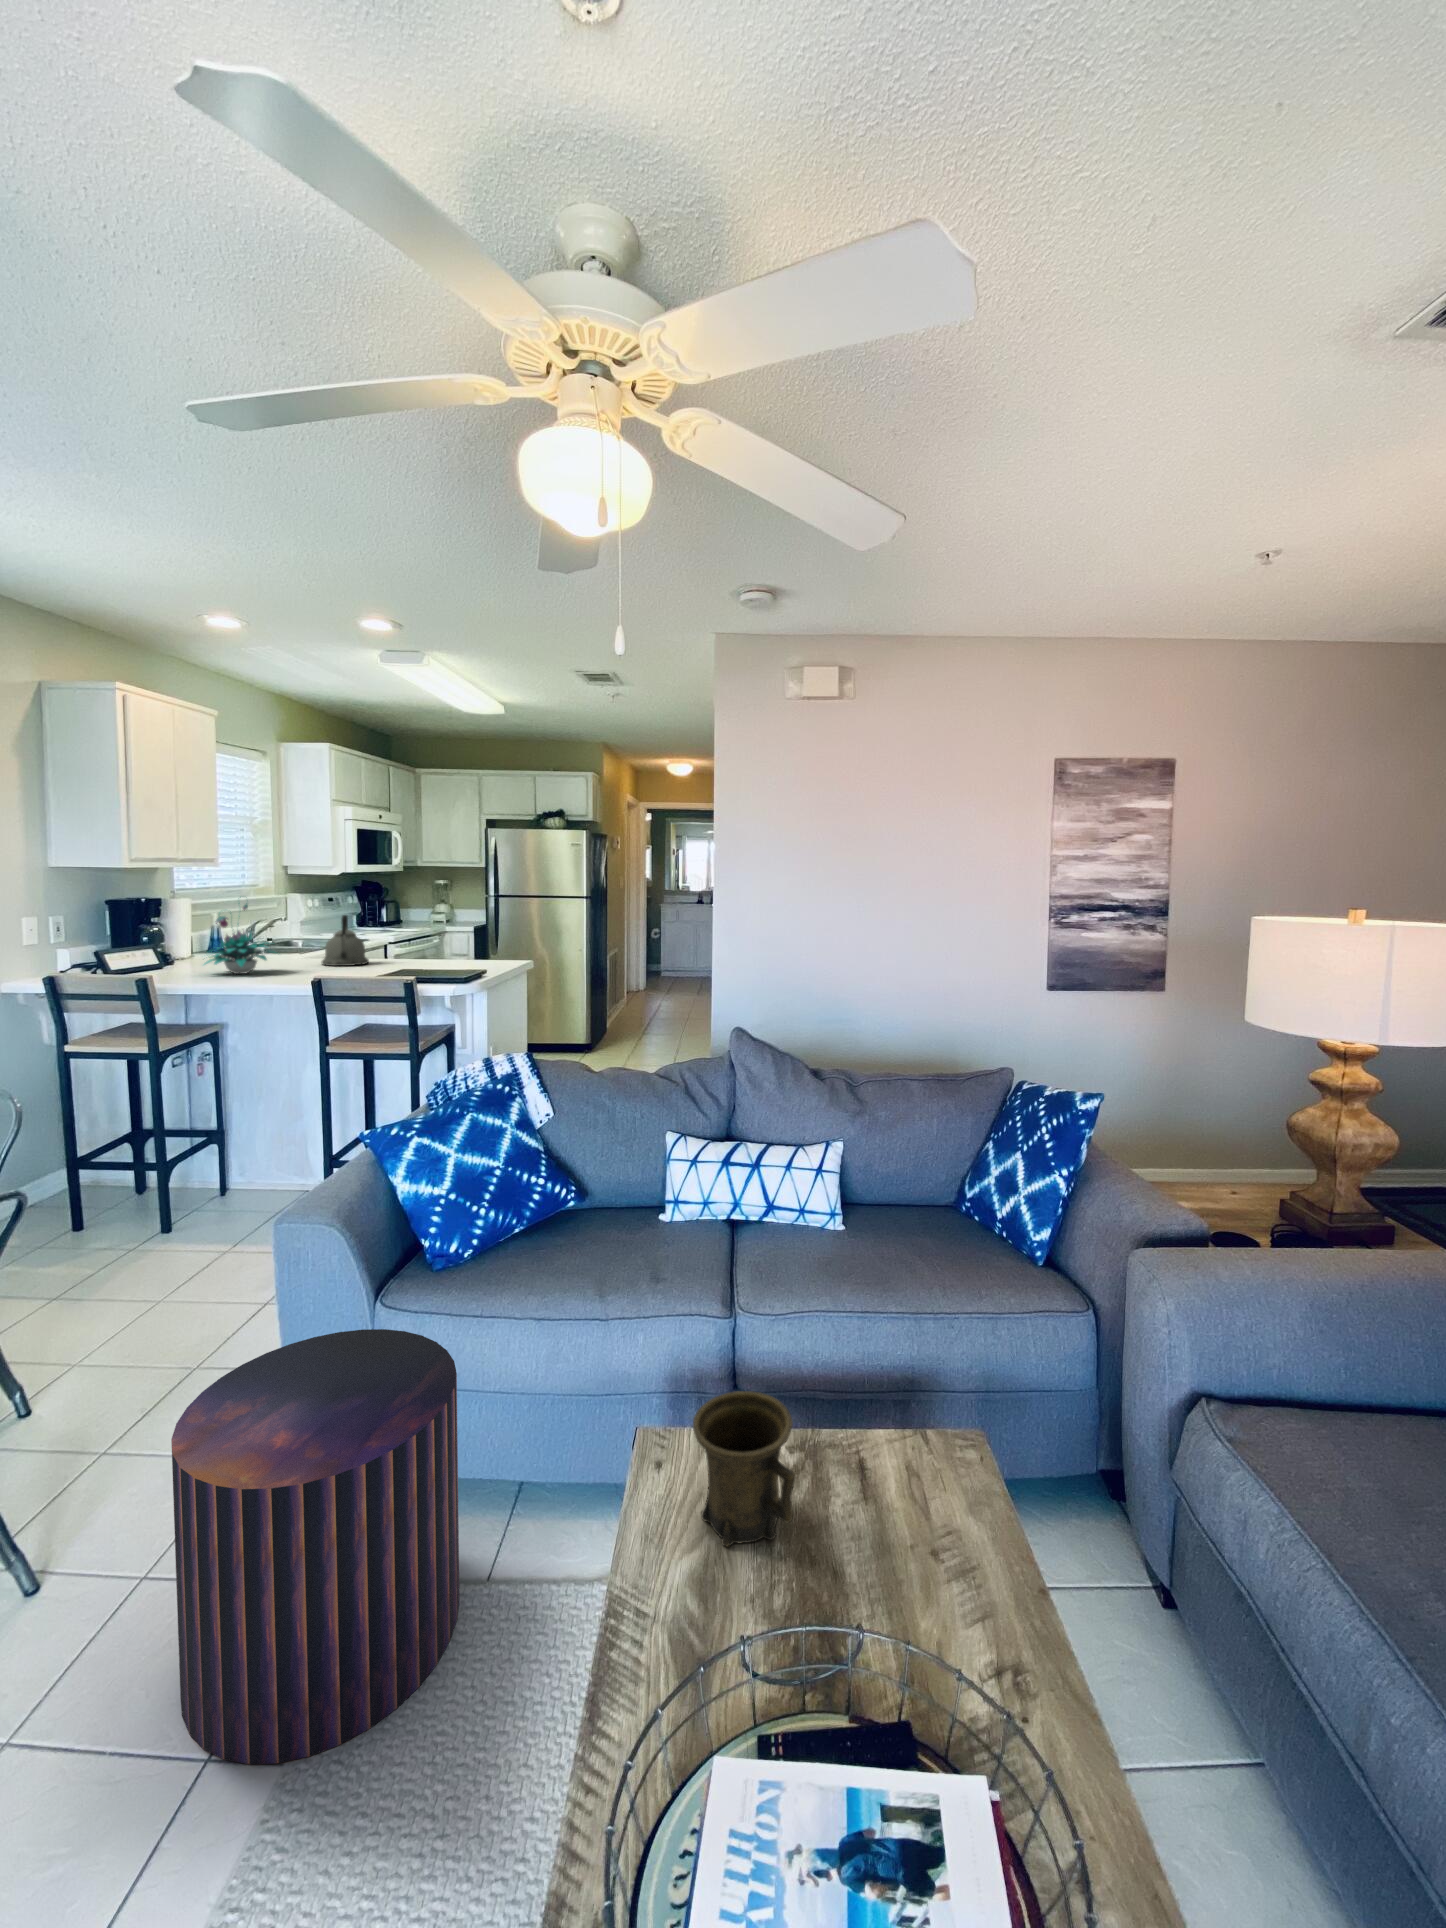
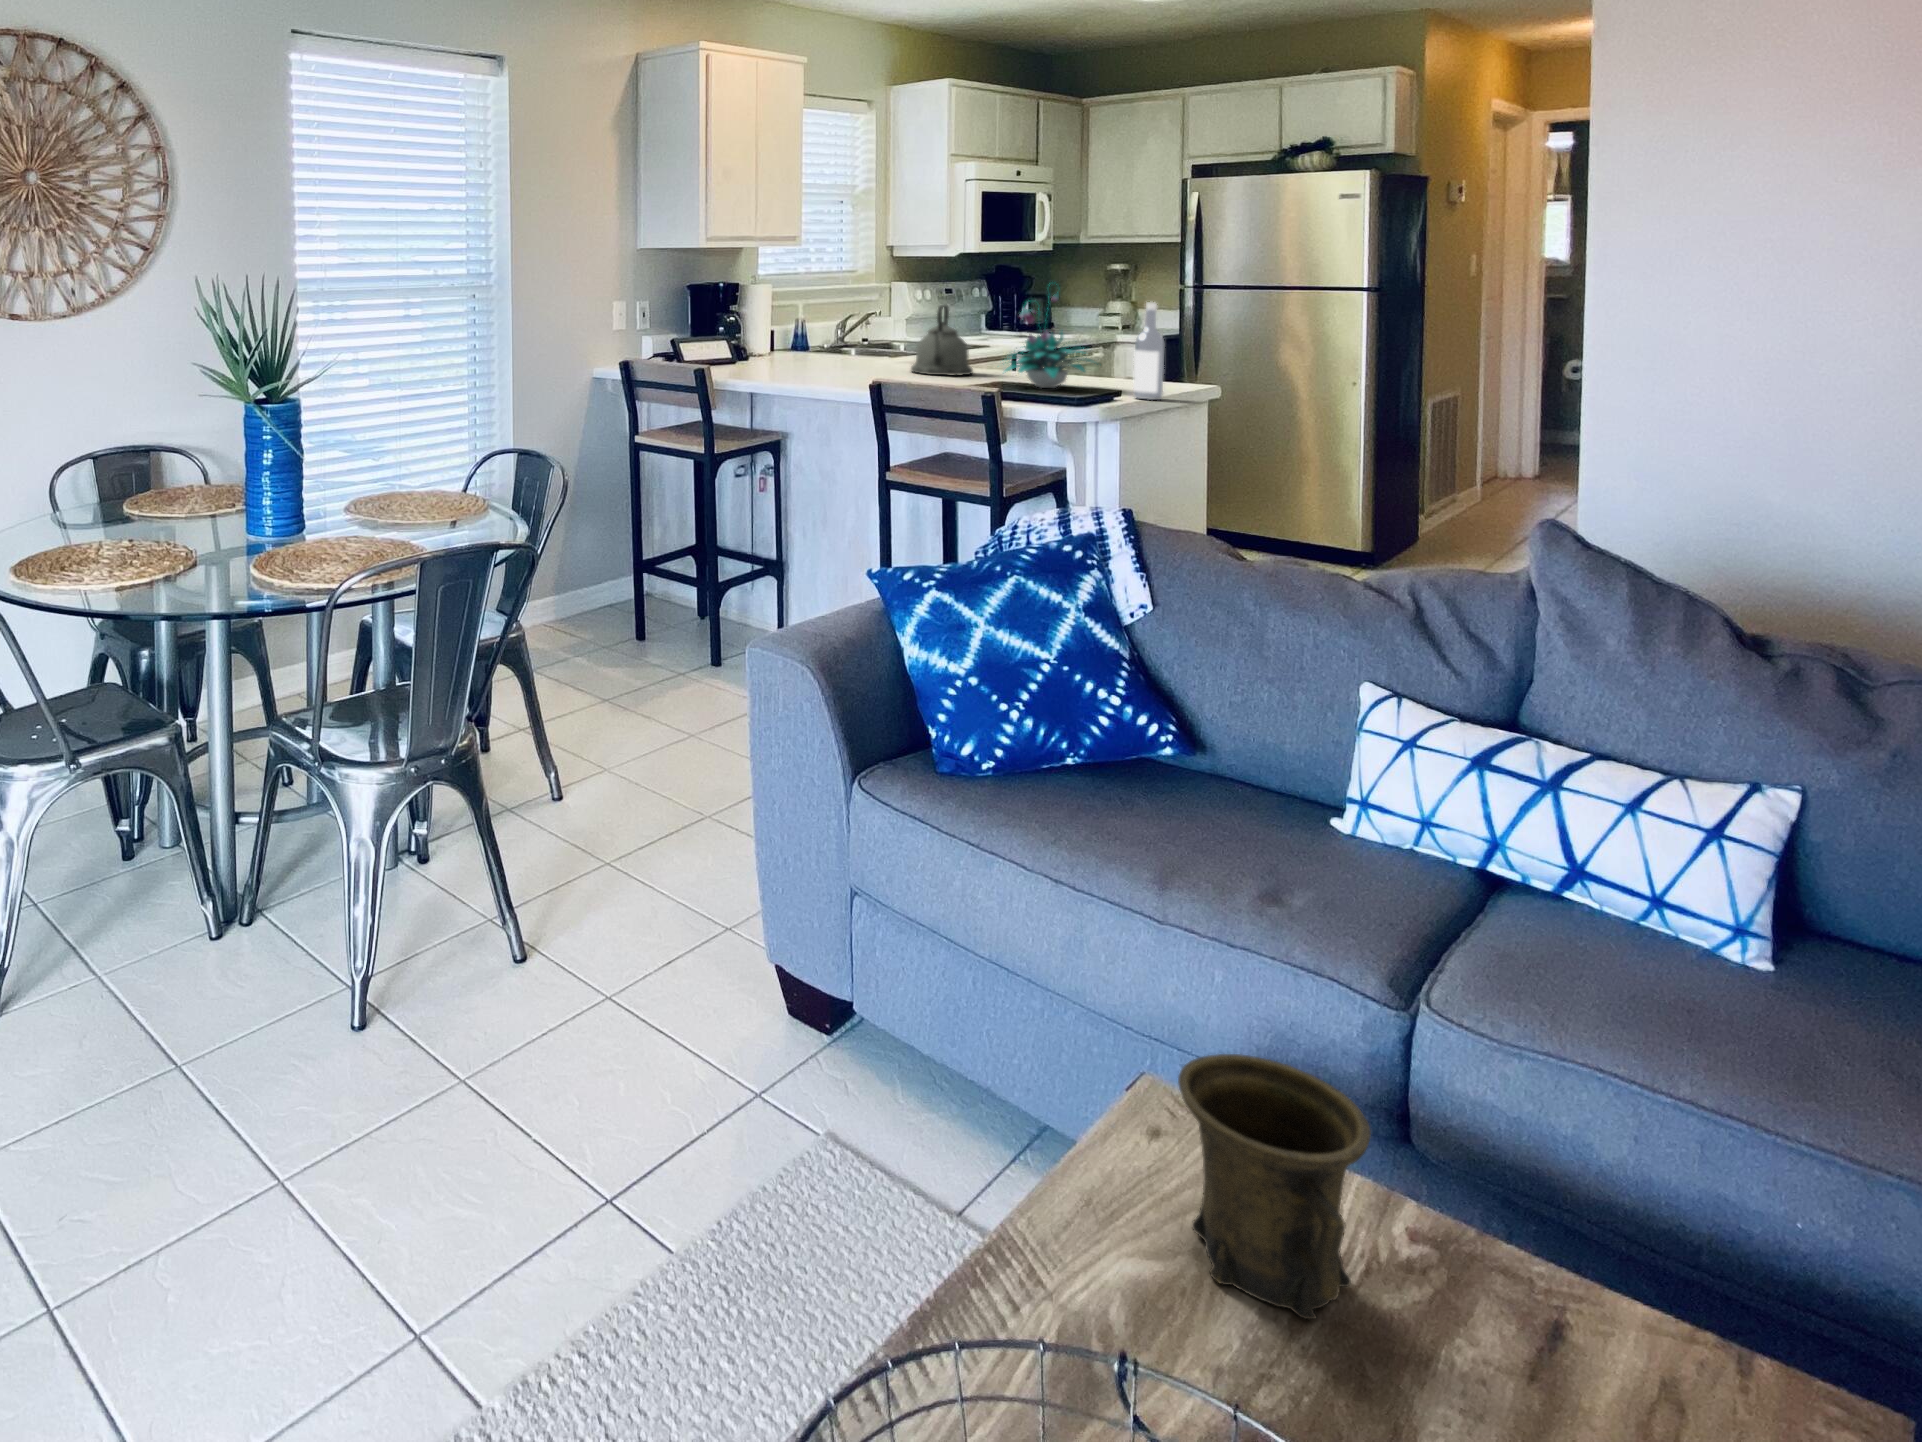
plant: present [205,903,275,974] -> present [1005,292,1094,388]
wine bottle: none [482,910,500,972] -> present [1133,302,1164,400]
pouf: present [171,1329,459,1764] -> none [601,797,921,1281]

